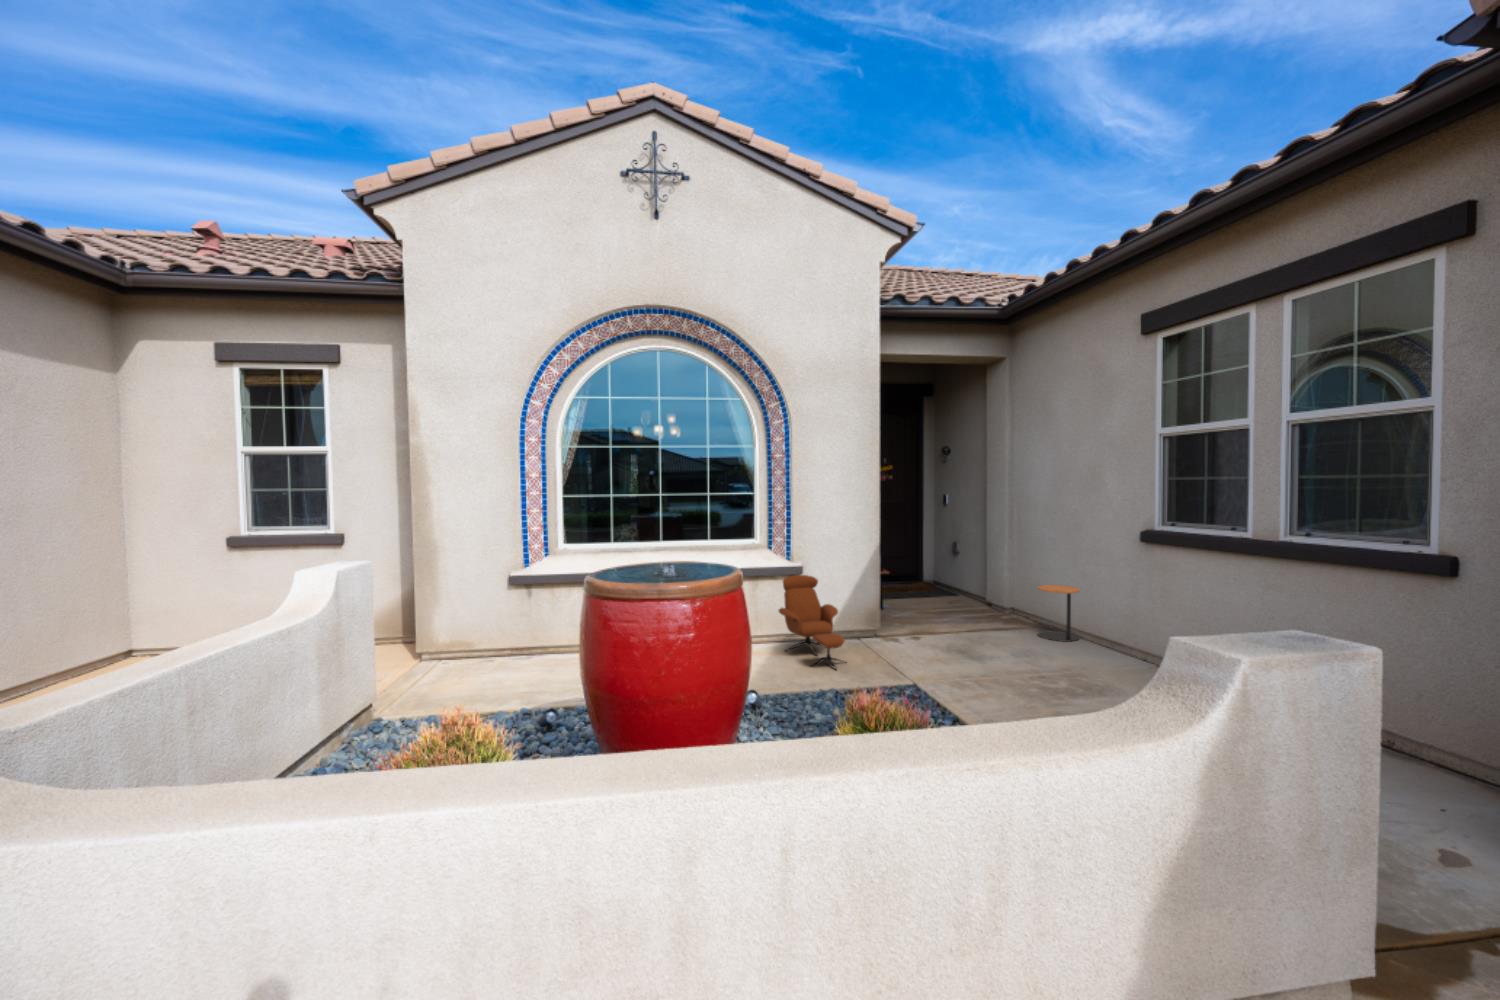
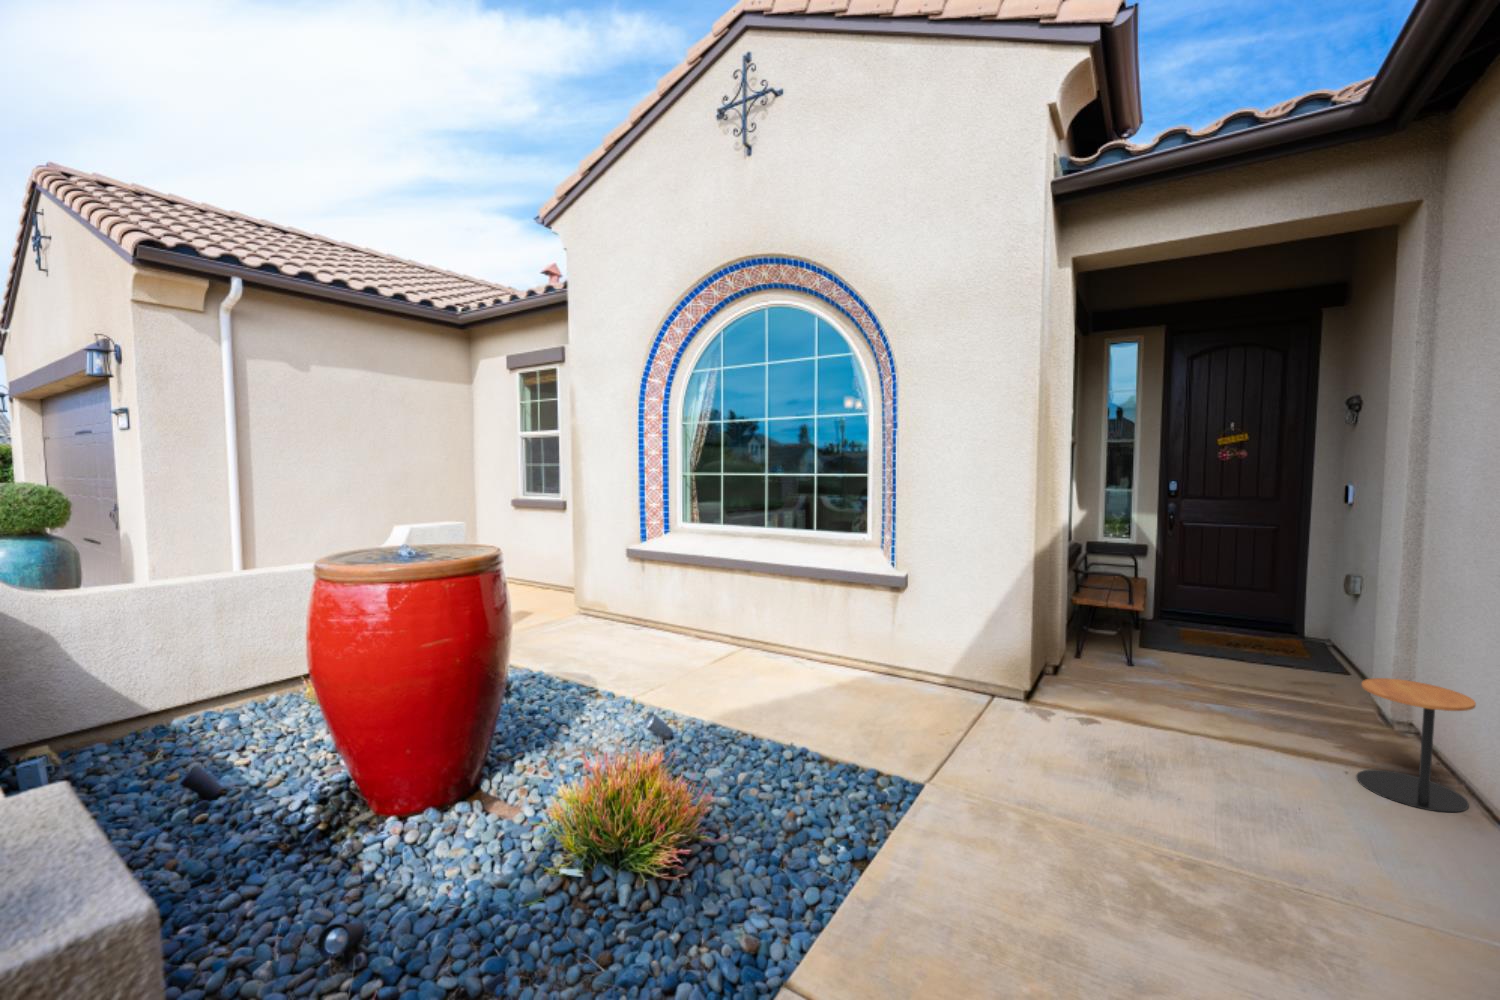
lounge chair: present [779,575,845,670] -> none [851,588,937,726]

